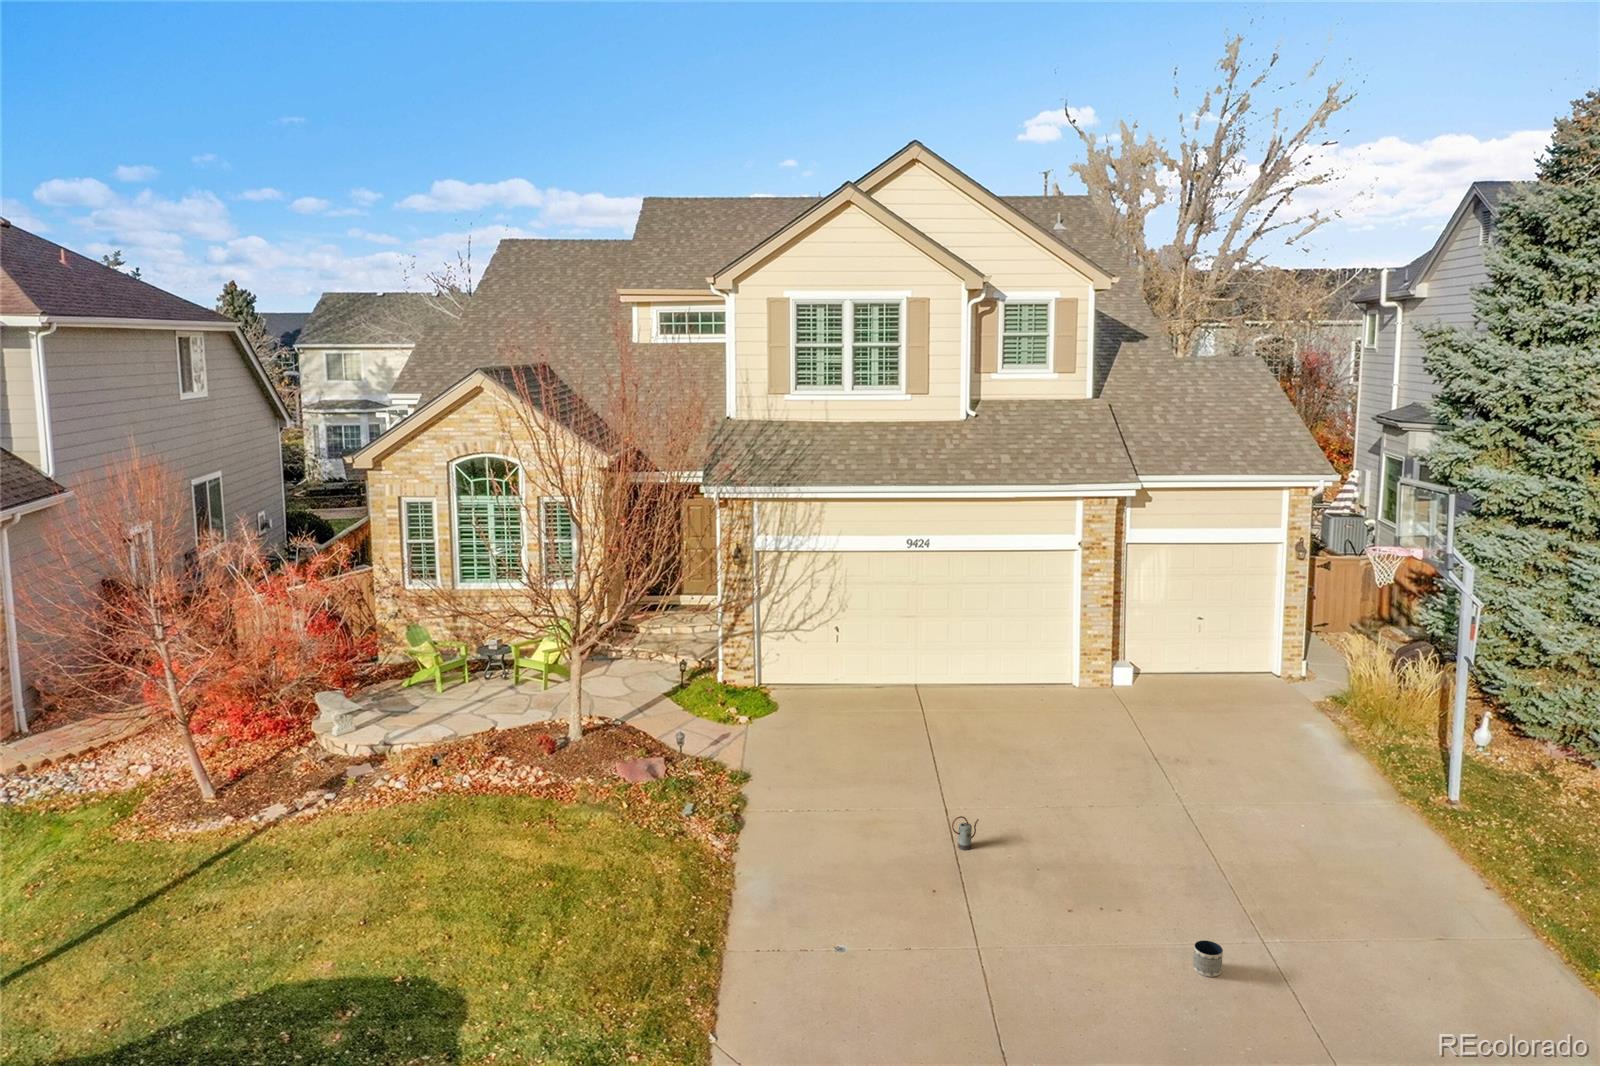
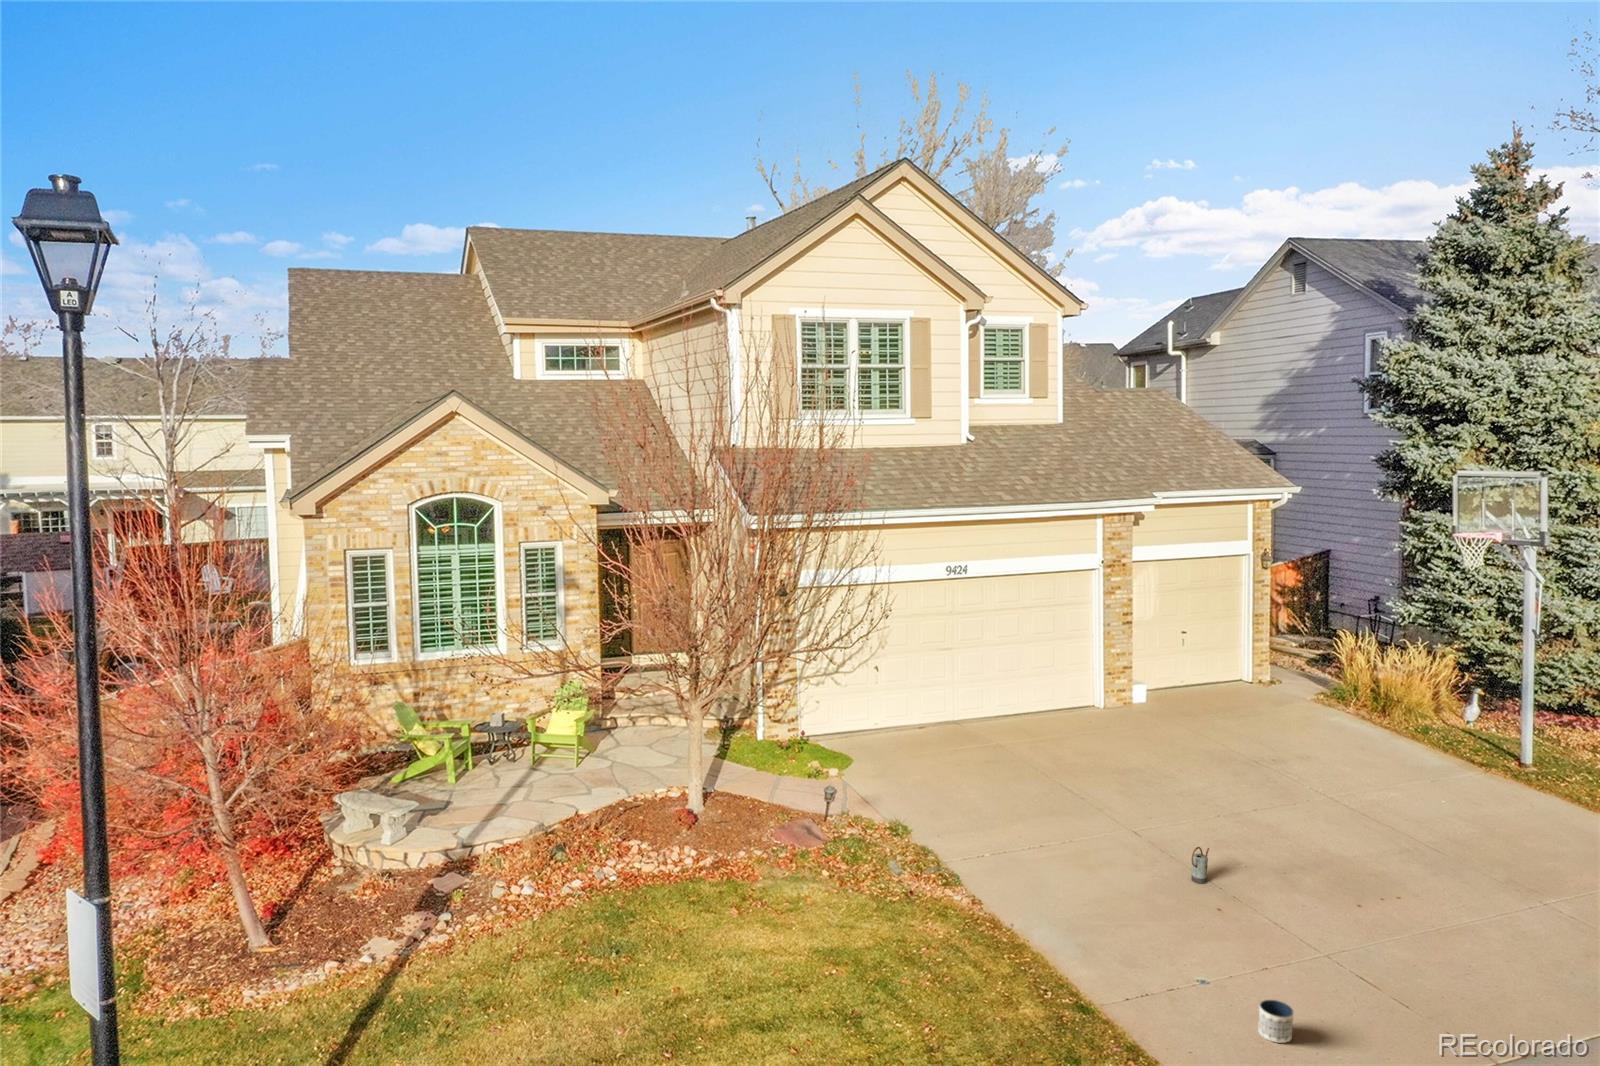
planter: present [1193,940,1223,977] -> present [1258,1000,1293,1043]

